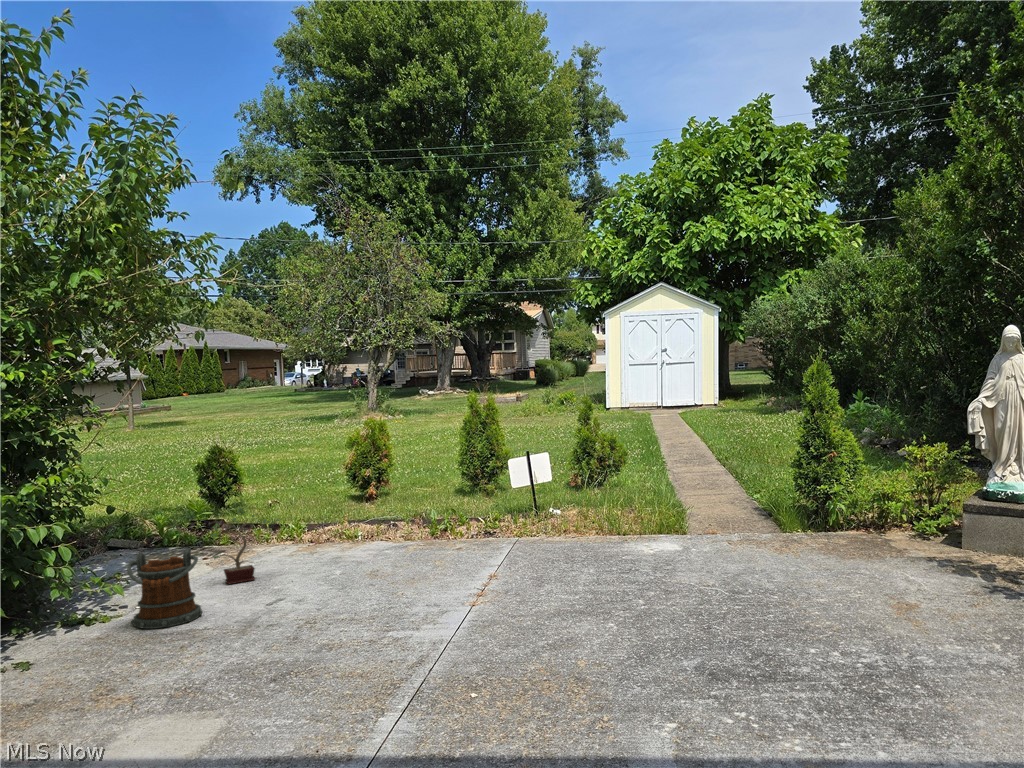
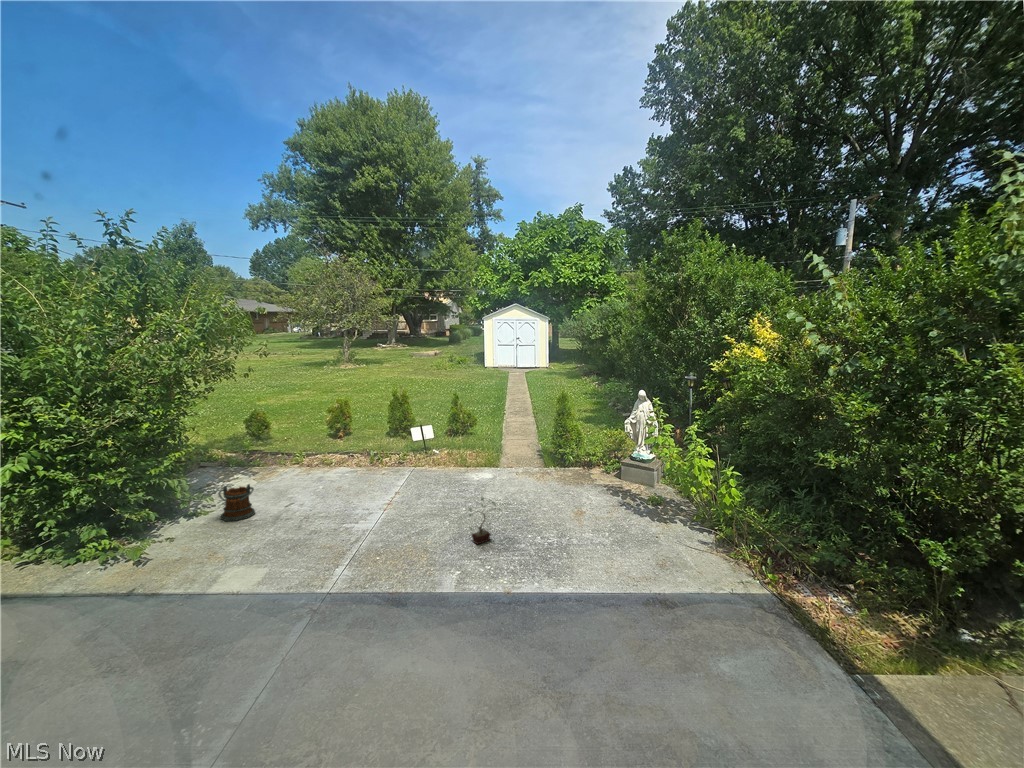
potted plant: present [211,508,279,584] -> present [469,497,495,544]

